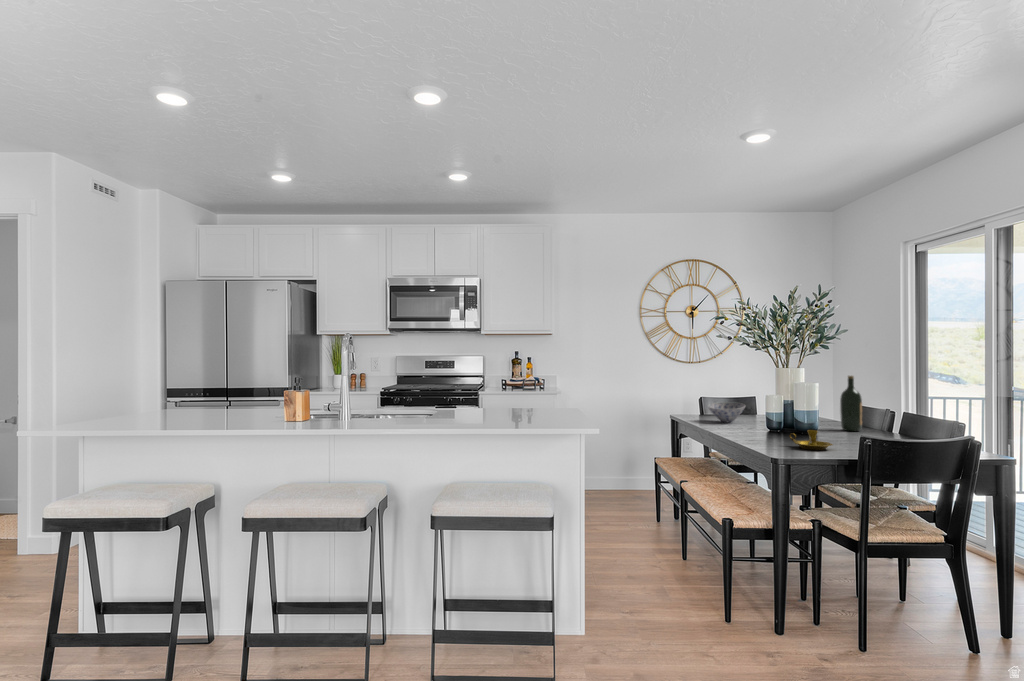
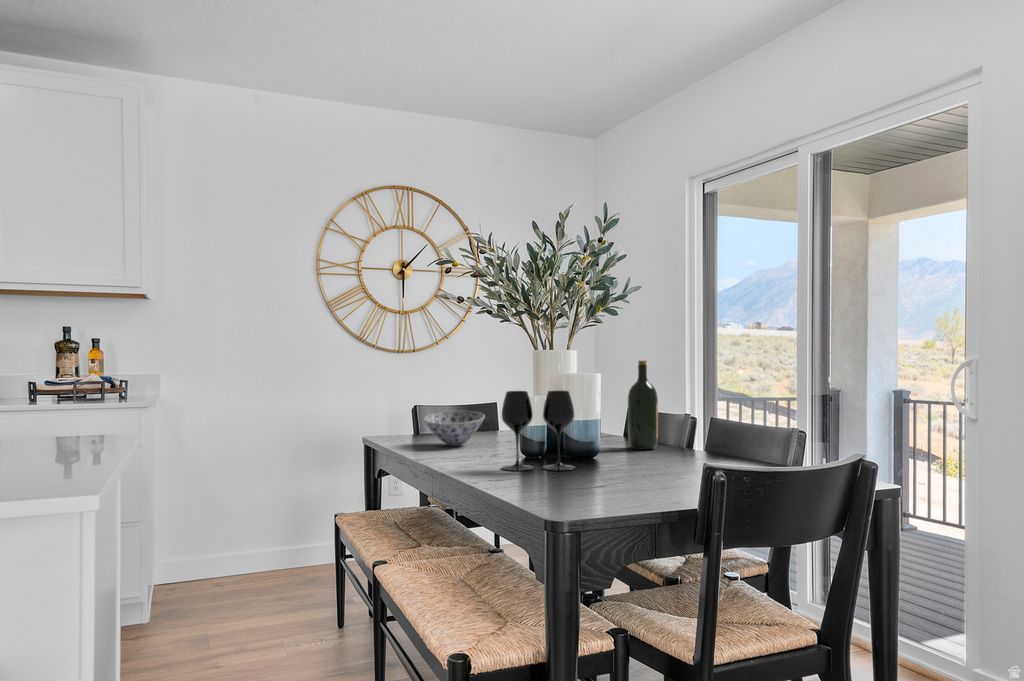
wine glass: none [753,392,799,438] -> present [501,391,575,471]
candlestick: present [789,430,833,450] -> none [568,457,642,495]

